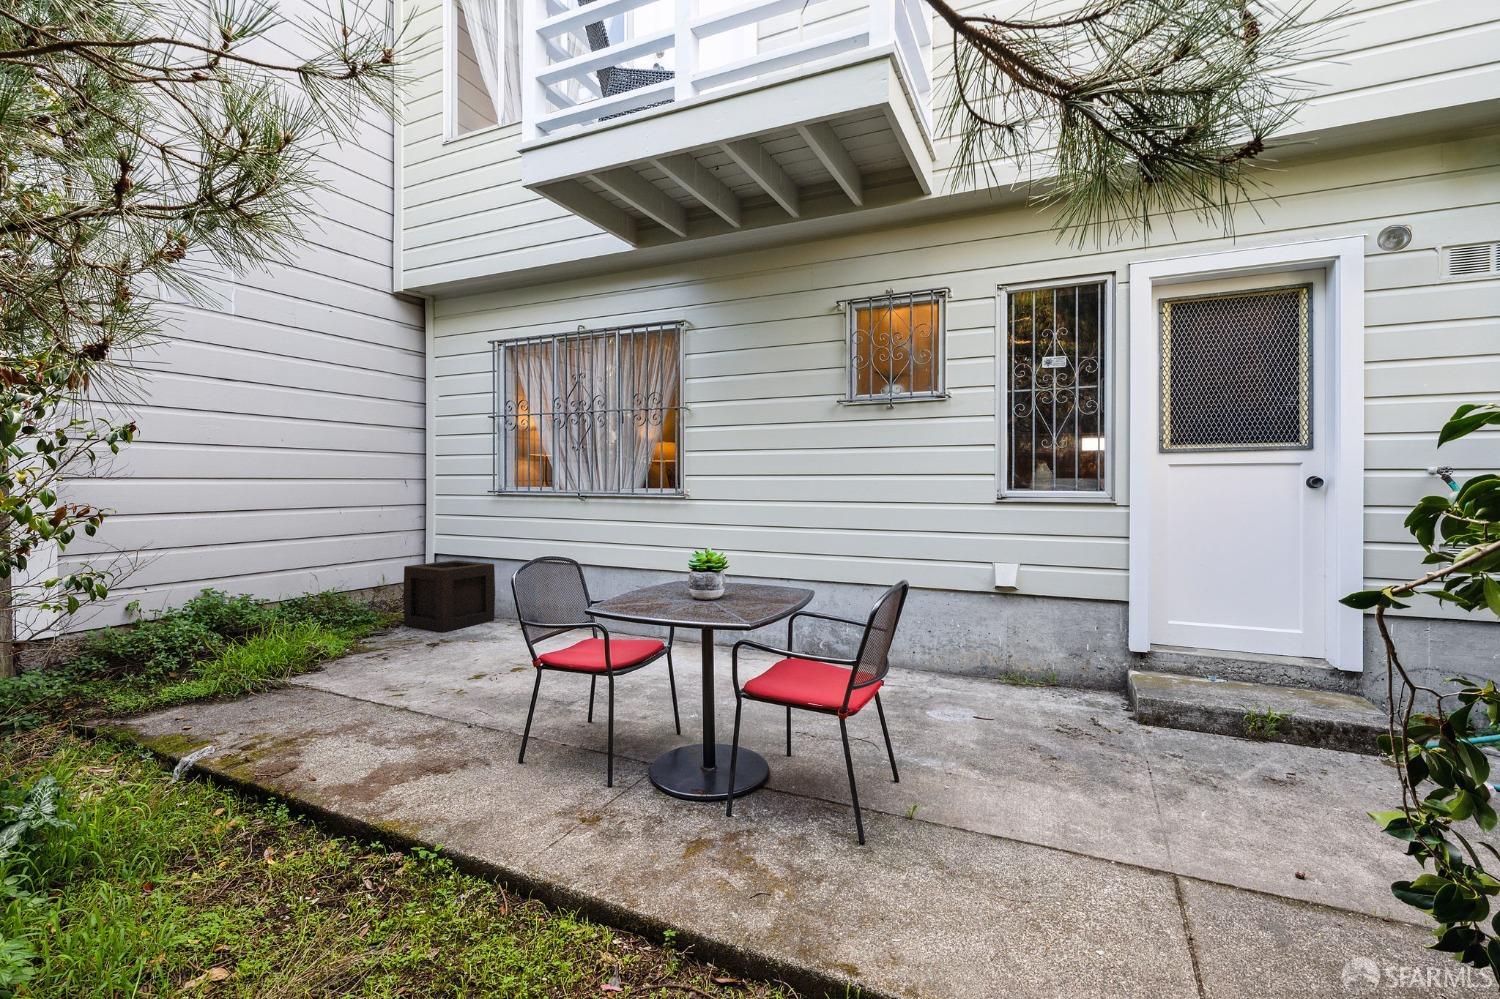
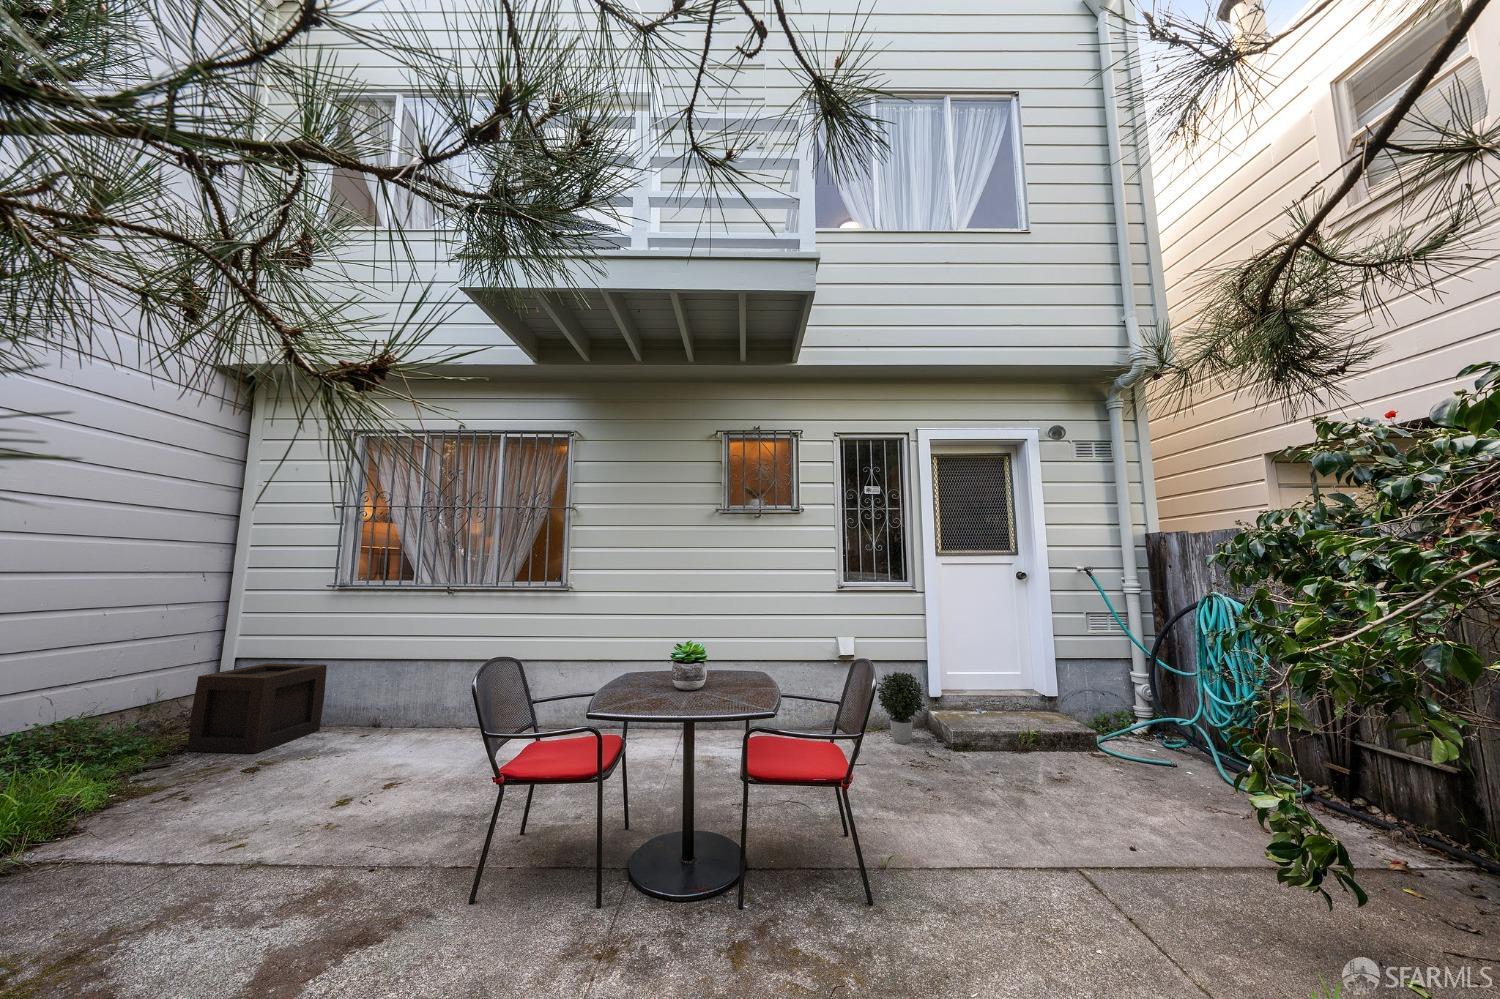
potted plant: none [1039,610,1108,705] -> present [877,672,926,744]

